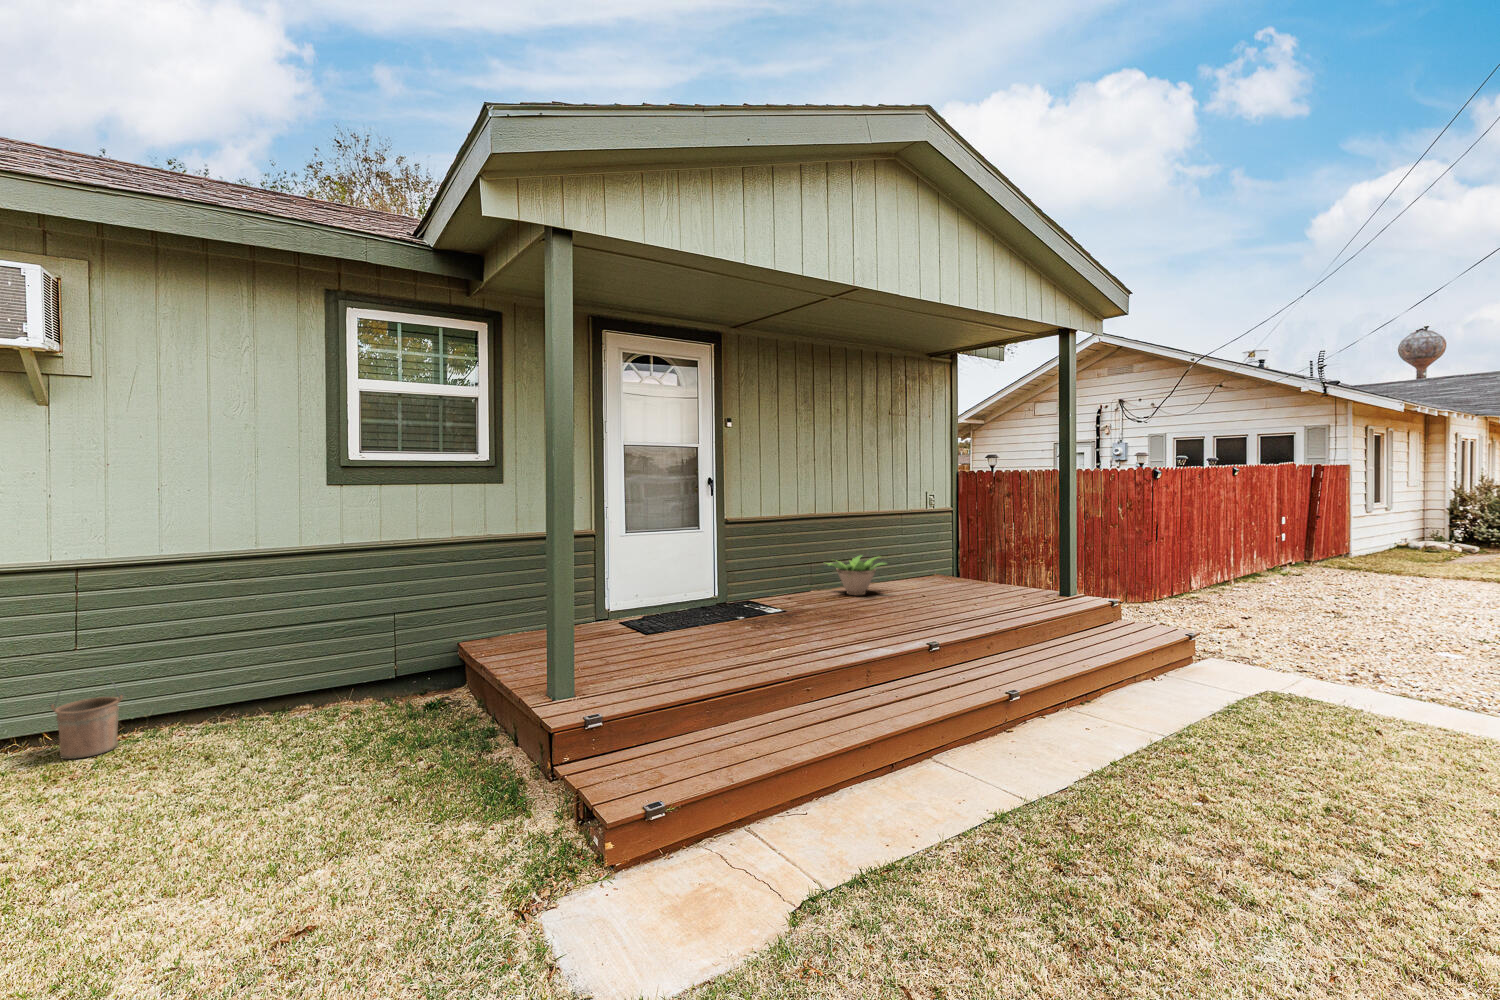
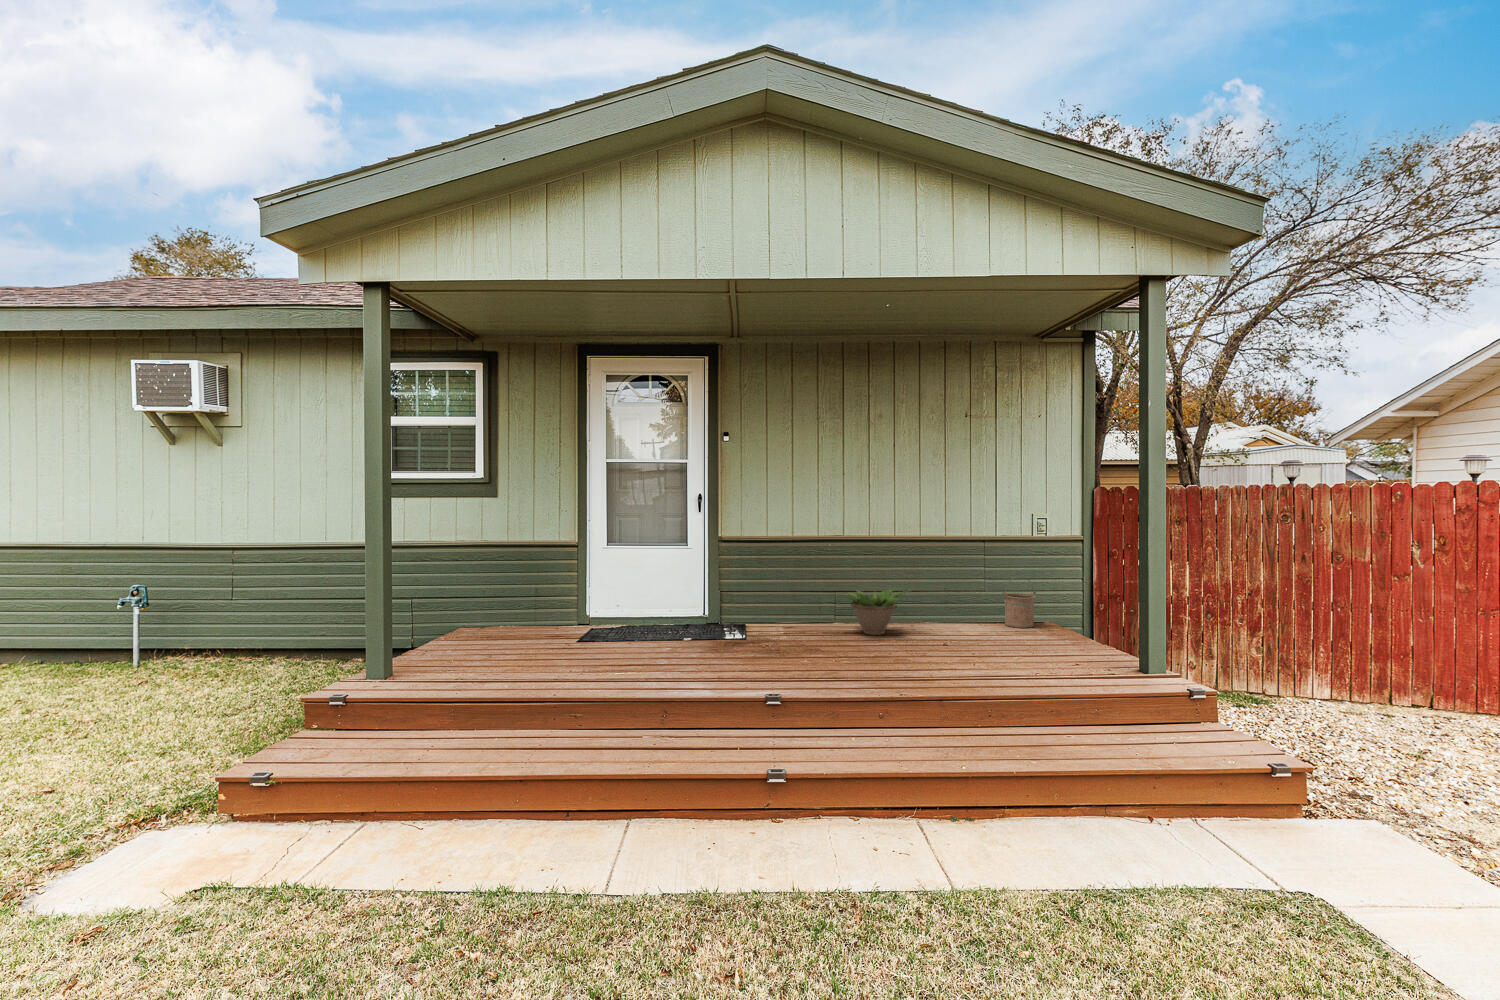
bucket: present [50,678,124,759] -> present [1003,576,1036,628]

